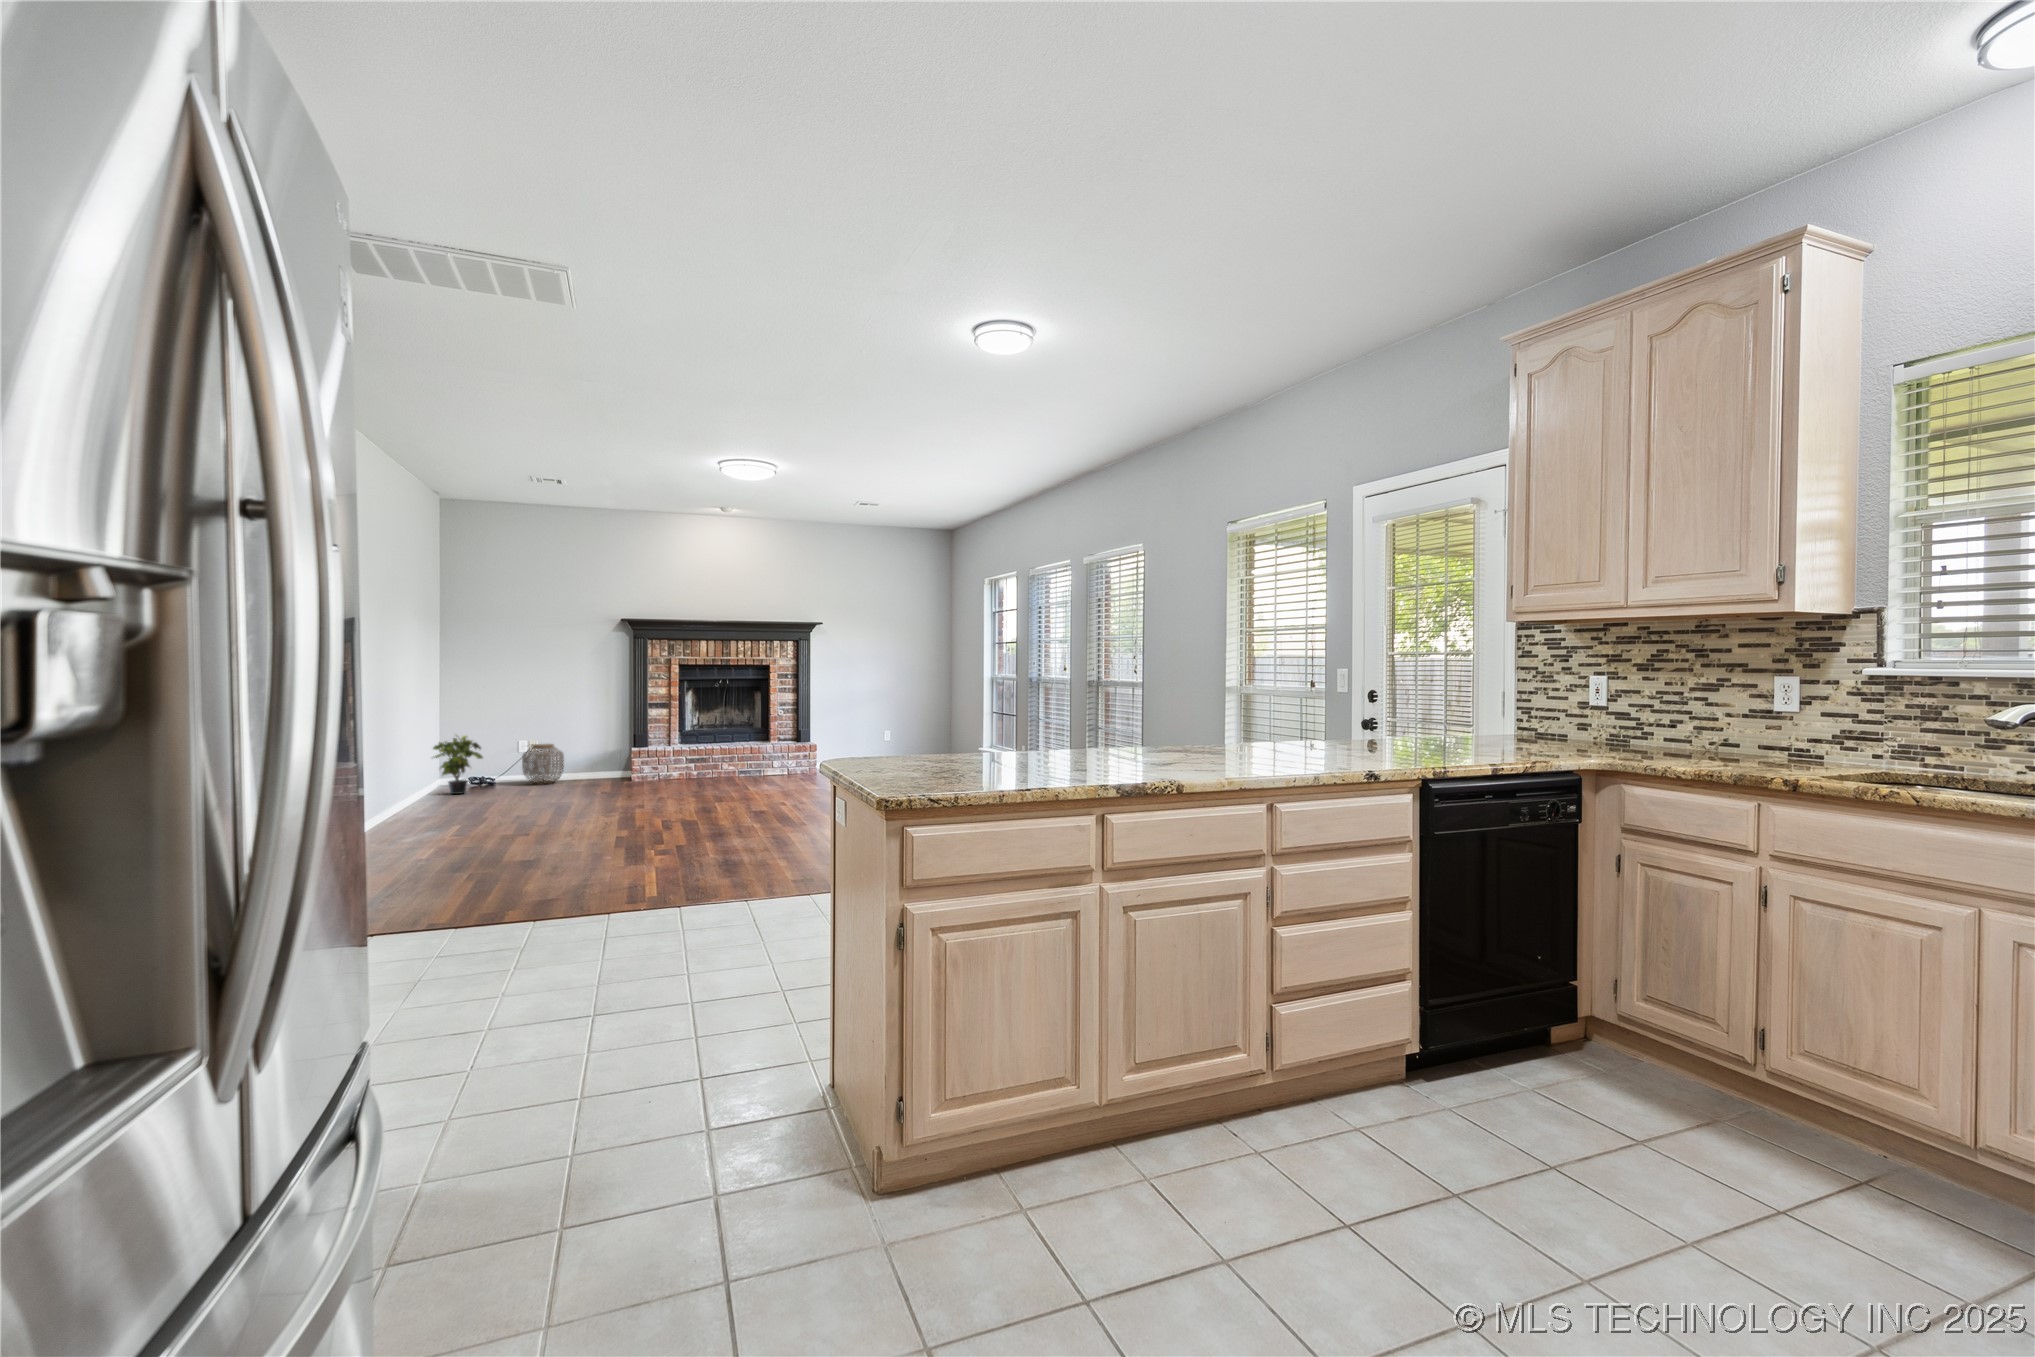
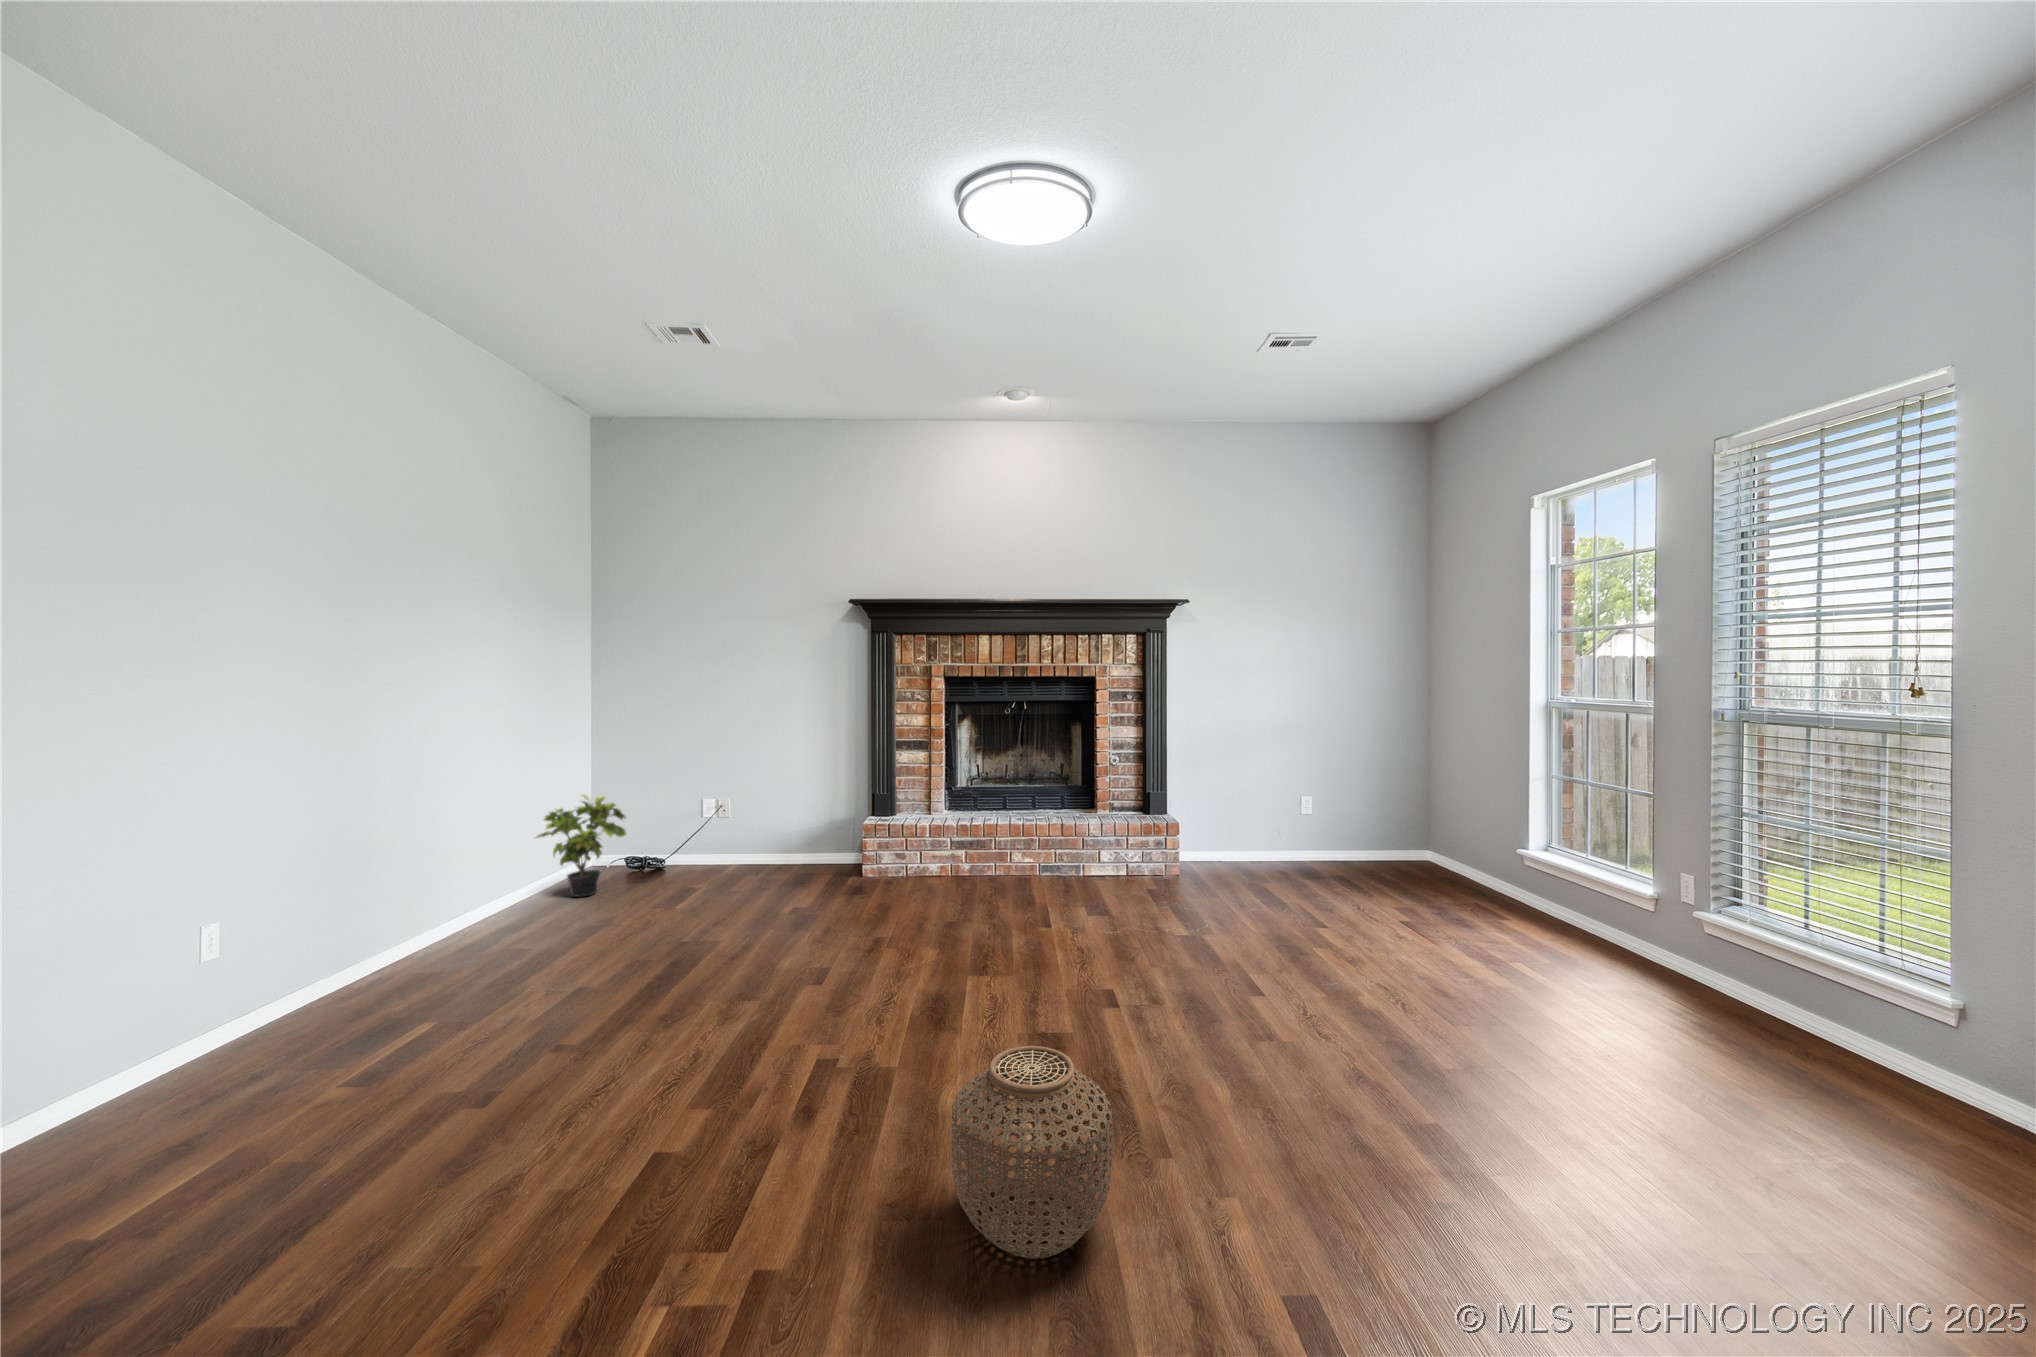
woven basket: present [522,744,564,784] -> present [952,1046,1112,1258]

